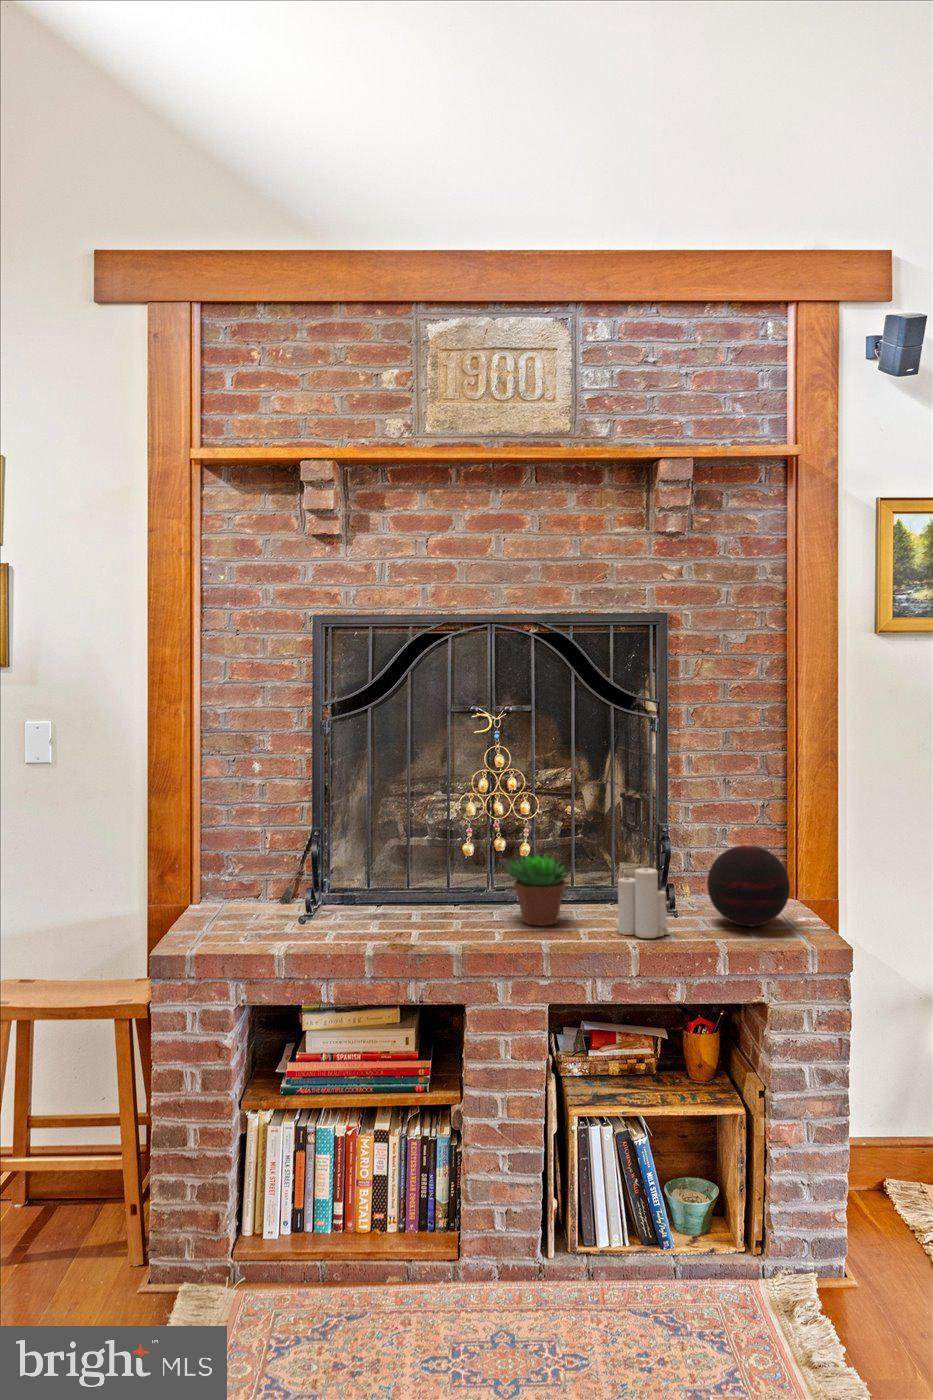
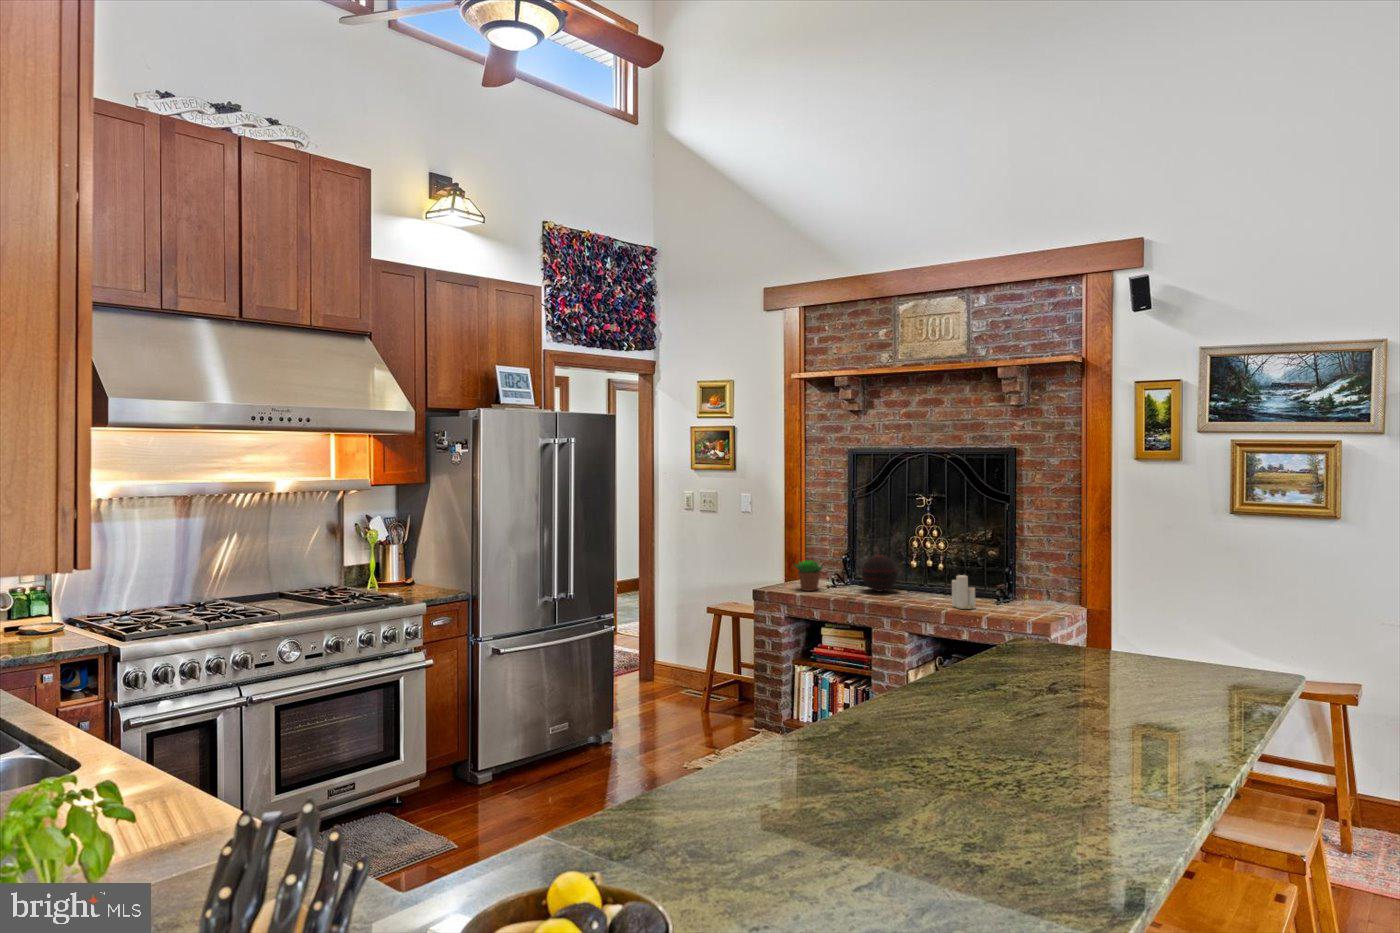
decorative orb: present [707,845,790,926] -> present [861,555,898,591]
succulent plant: present [505,855,570,926] -> present [795,560,823,591]

